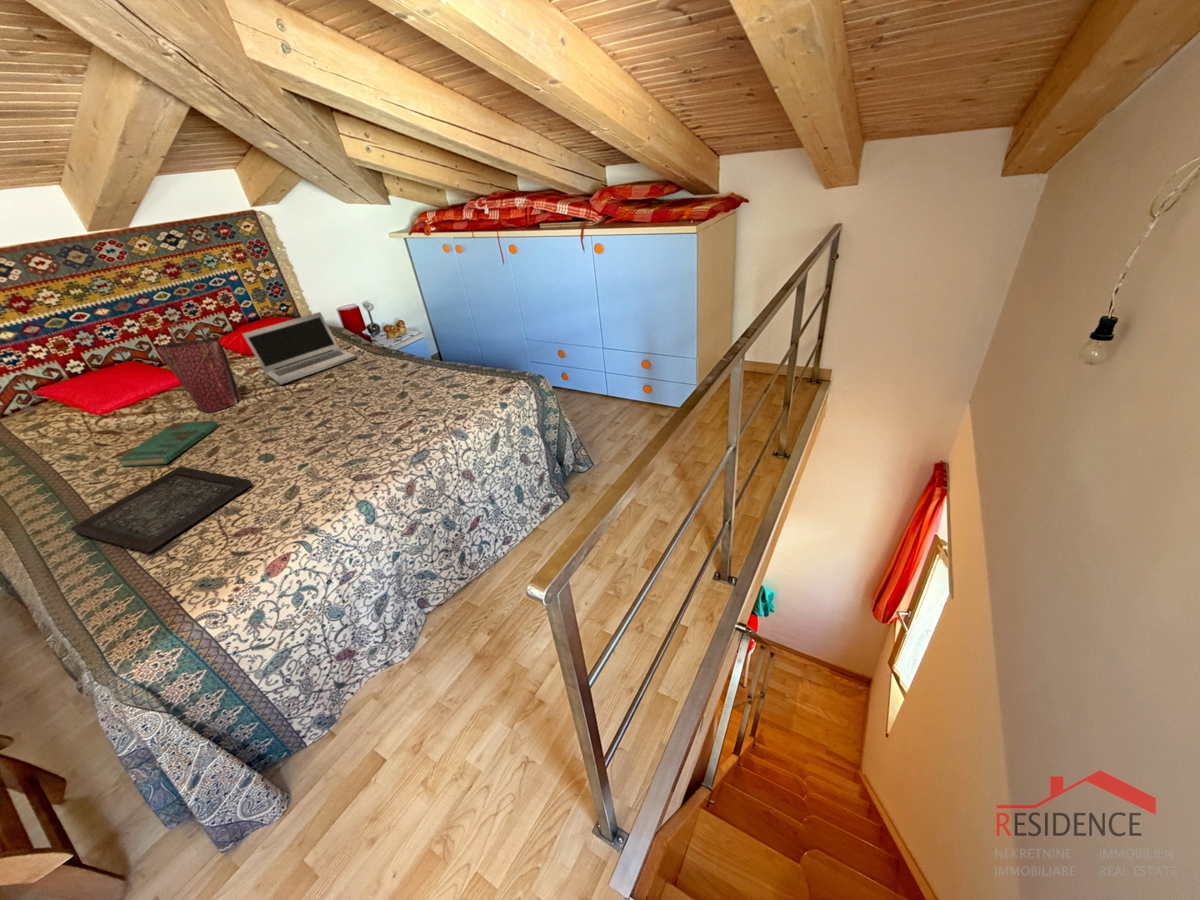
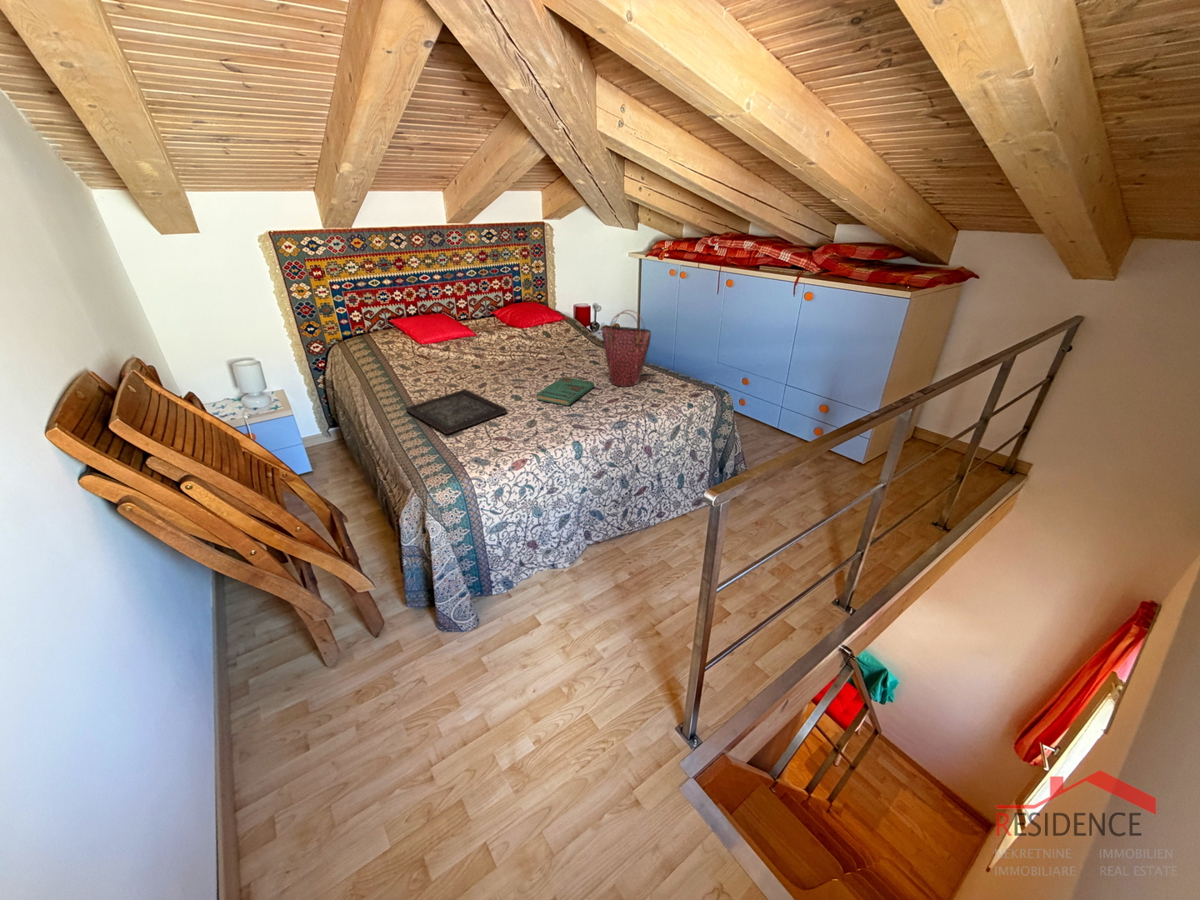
laptop: present [243,312,357,384] -> none [516,305,585,352]
handbag: present [157,320,241,412] -> present [602,310,651,387]
book: present [117,421,218,466] -> present [537,377,594,406]

